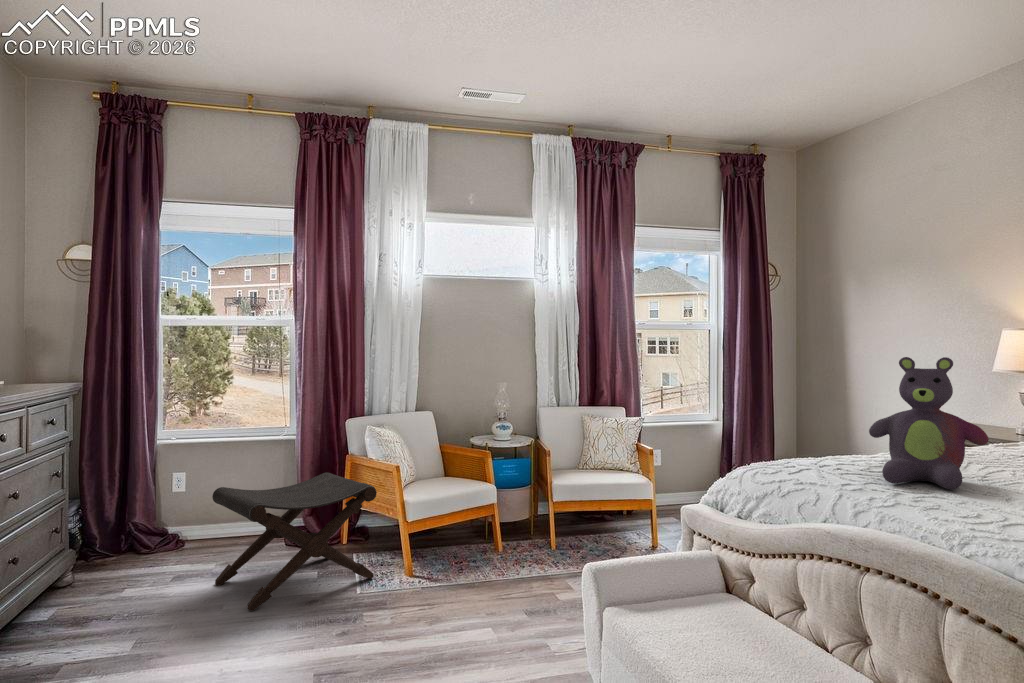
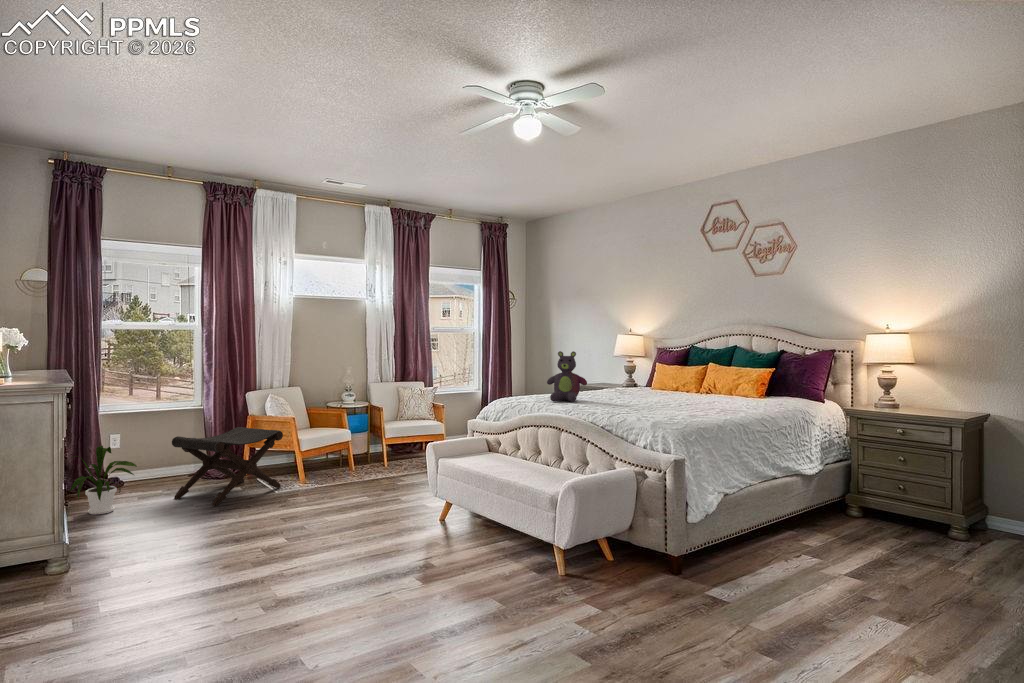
house plant: none [36,500,148,606] -> present [70,446,137,515]

